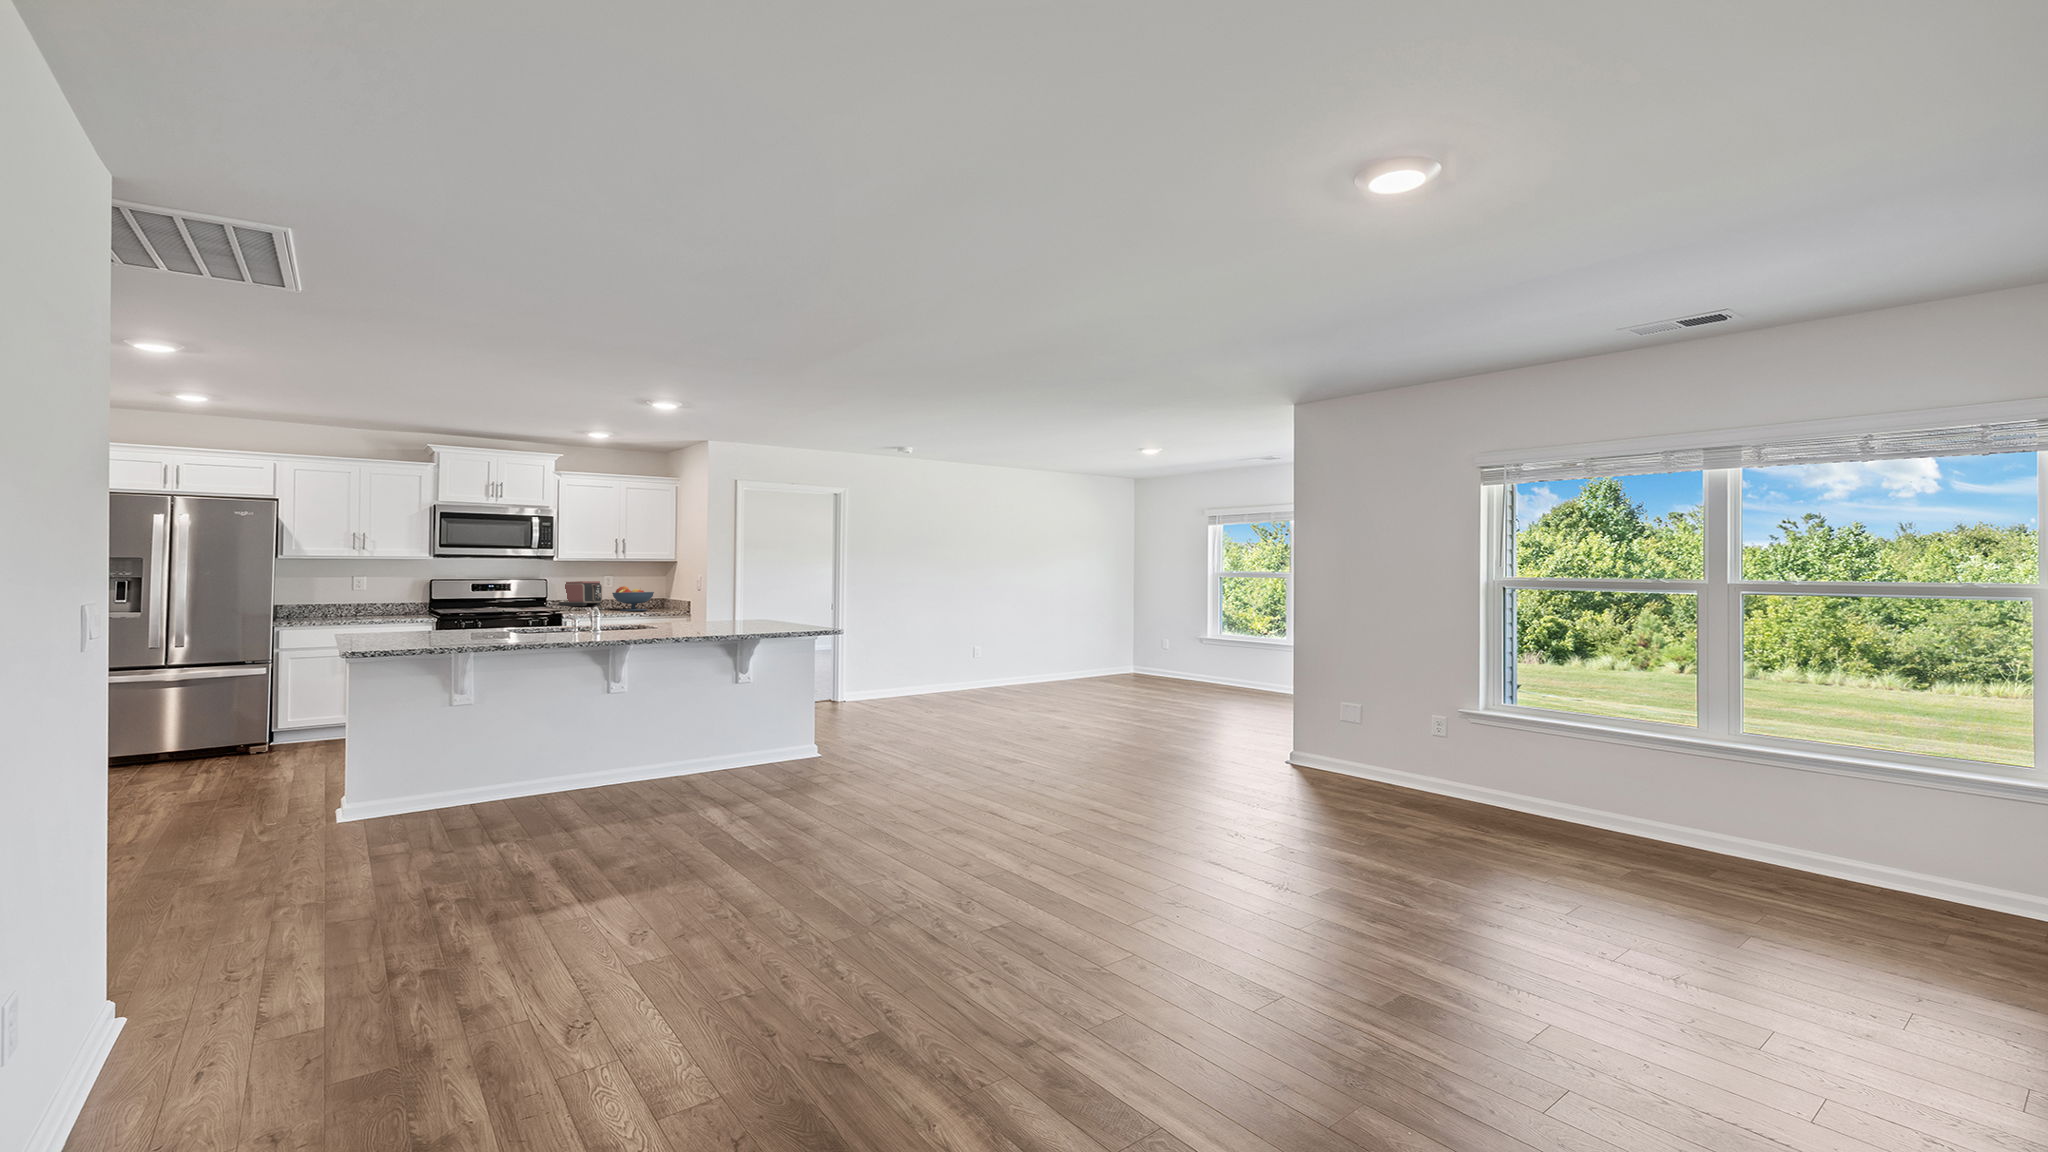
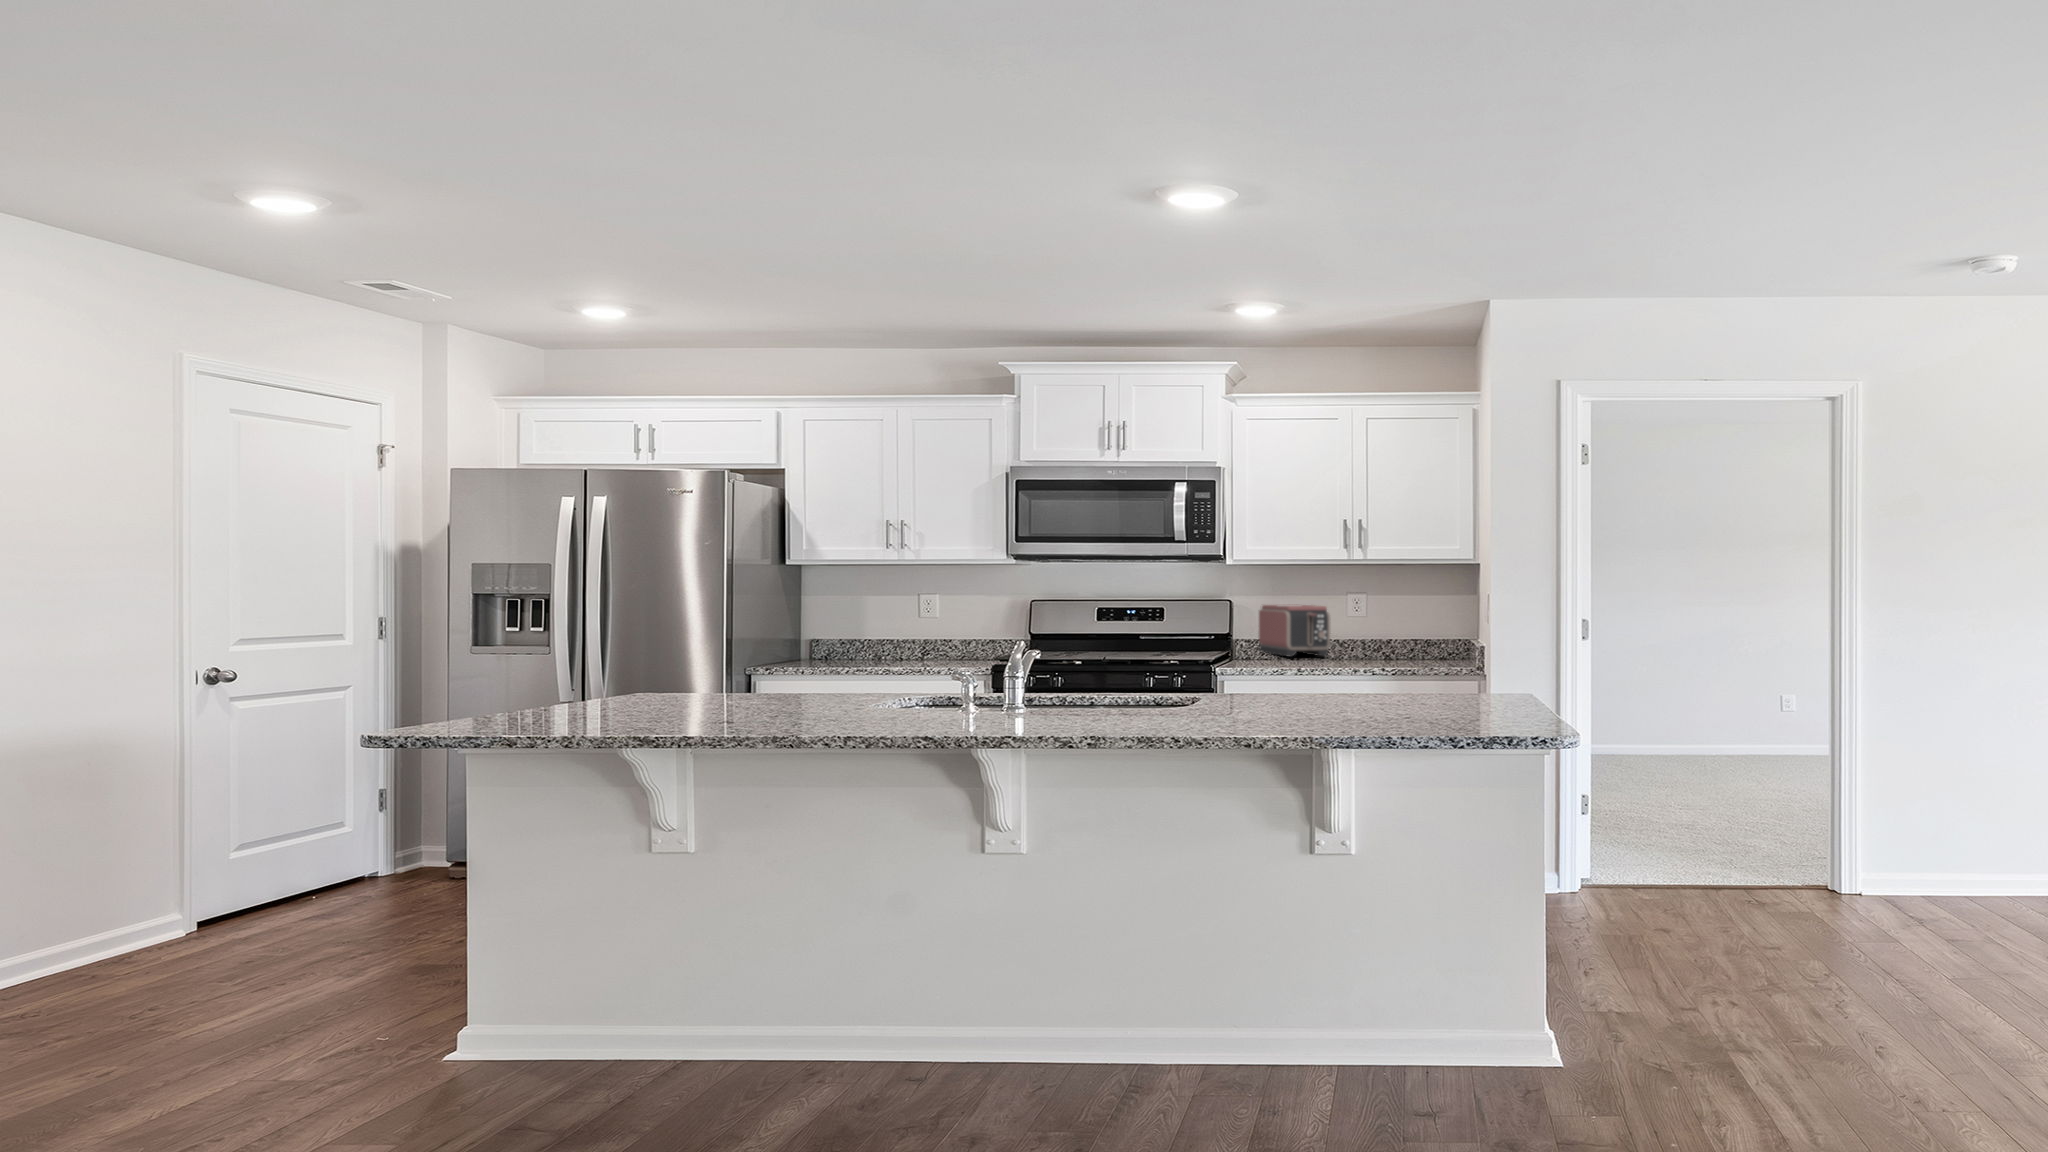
fruit bowl: present [612,586,654,611] -> none [1320,621,1407,676]

